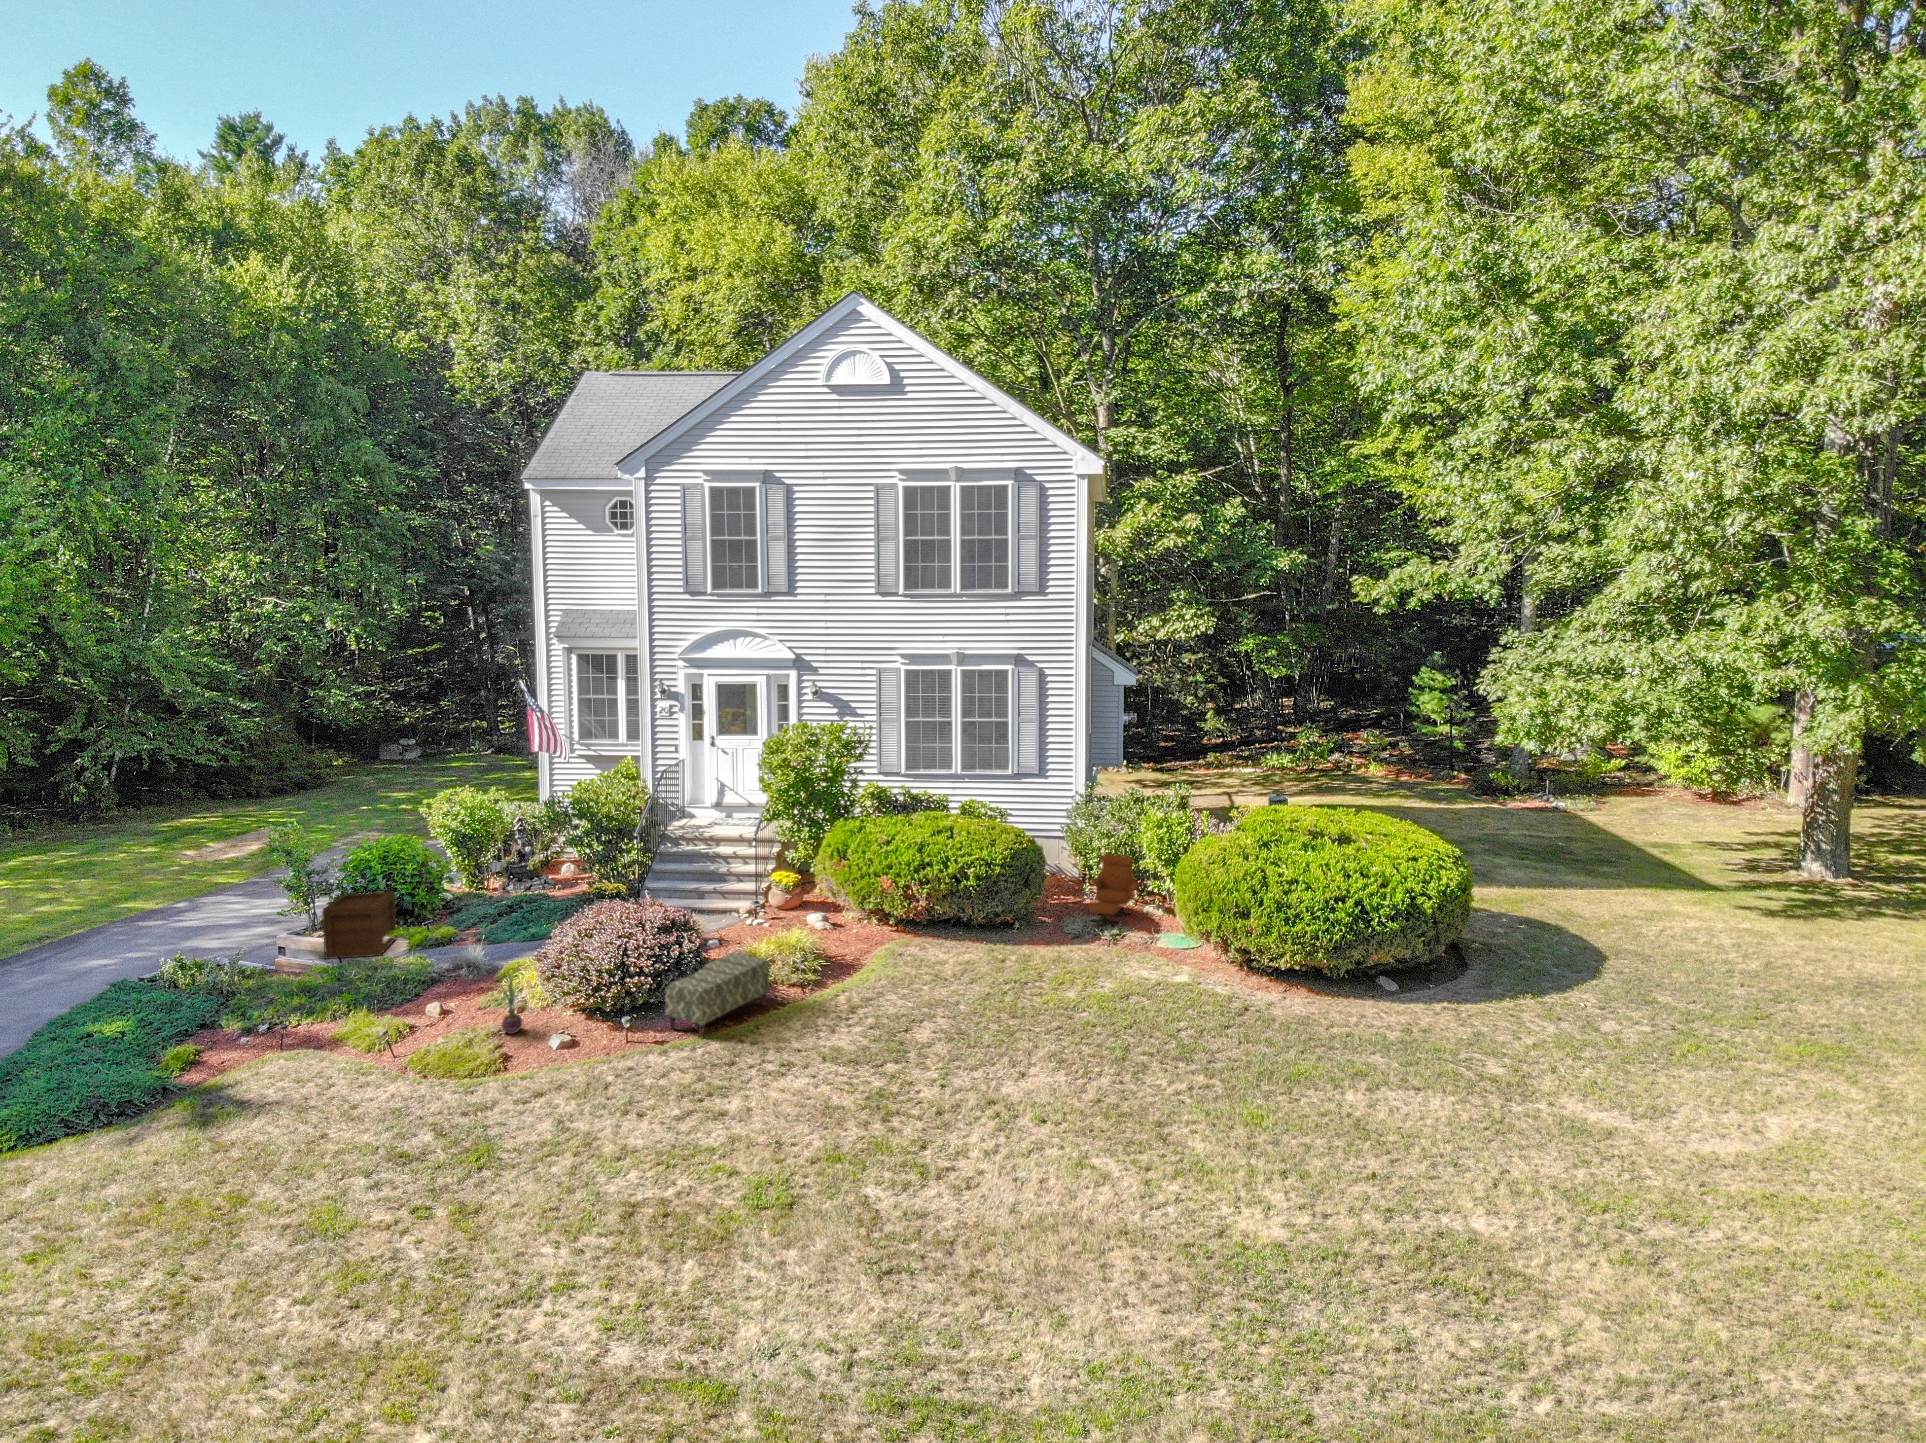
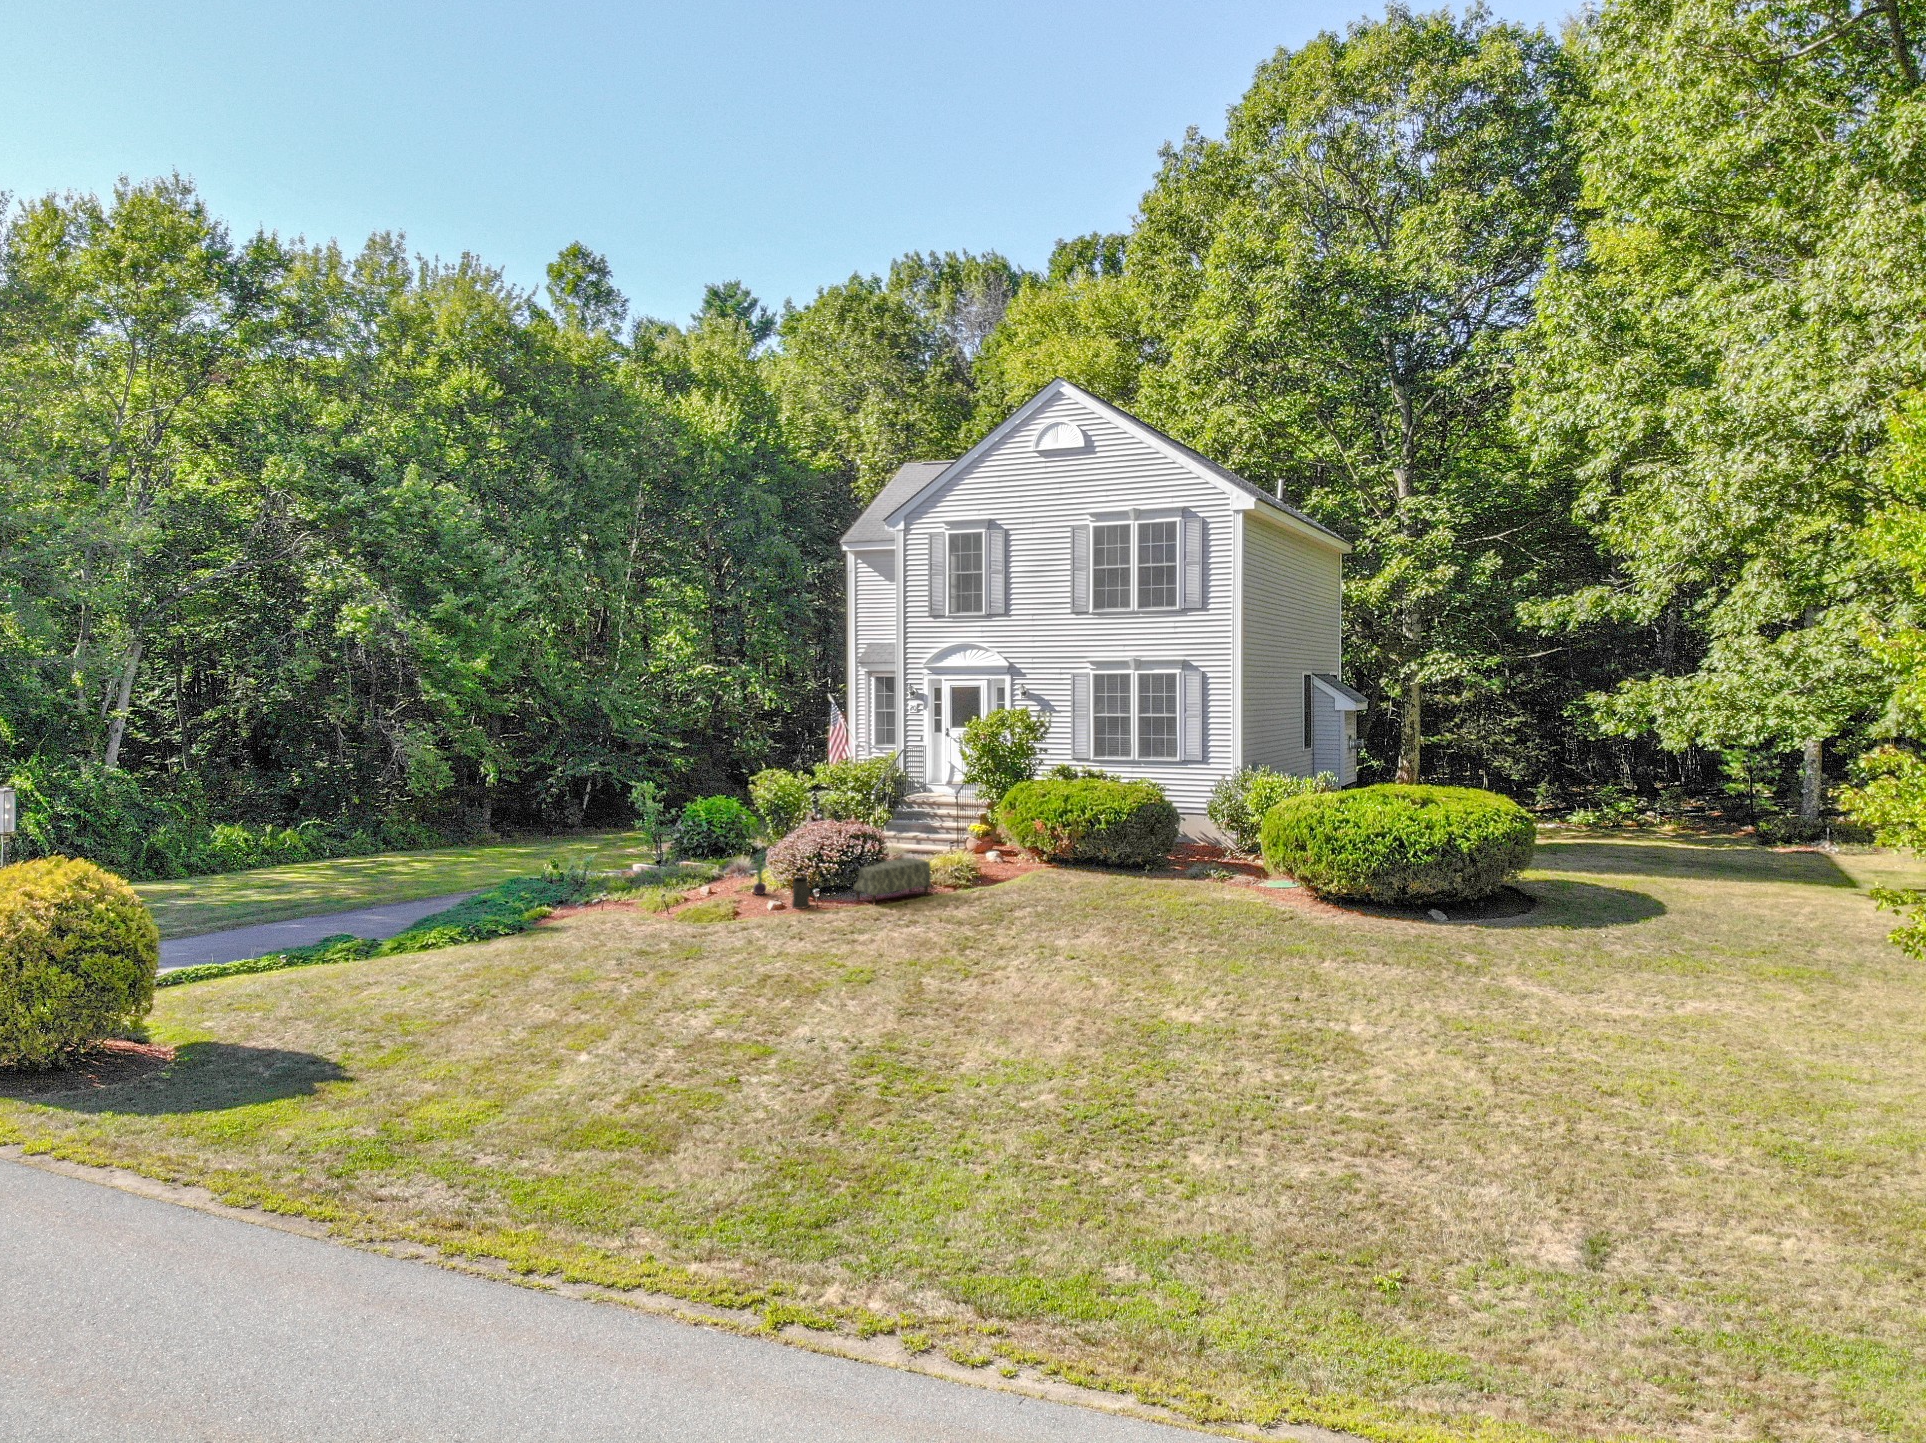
lounge chair: present [1089,854,1139,927] -> none [1219,821,1270,878]
wooden crate: present [322,892,397,959] -> none [668,820,715,860]
watering can: none [579,996,608,1062] -> present [792,873,810,909]

